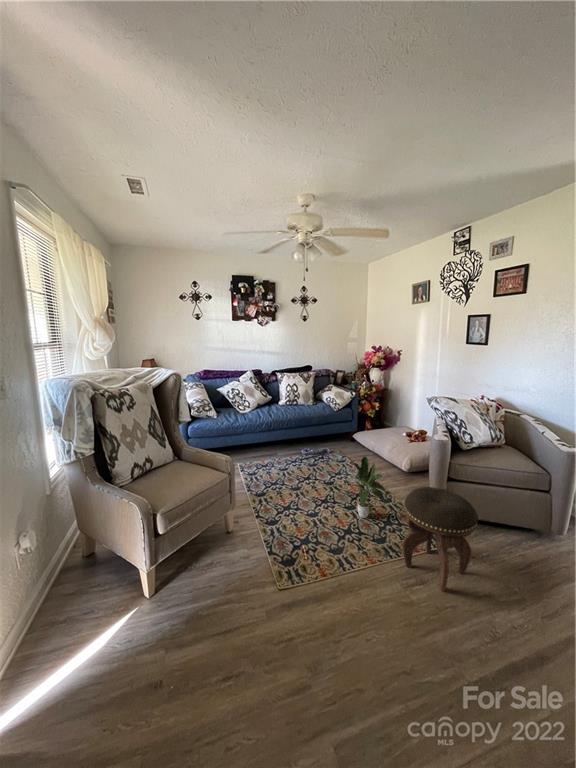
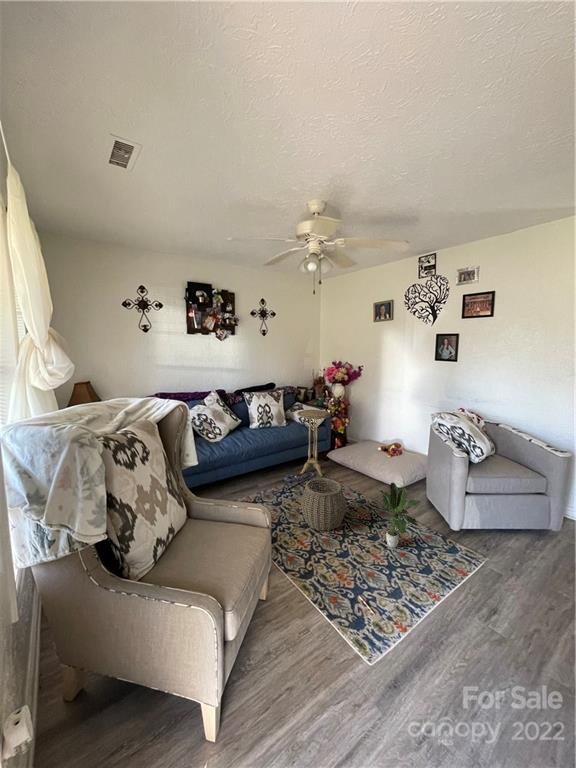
side table: none [316,390,347,453] -> present [298,410,330,477]
woven basket: none [292,449,333,495] -> present [301,478,346,531]
footstool: present [403,487,478,591] -> none [459,508,537,614]

